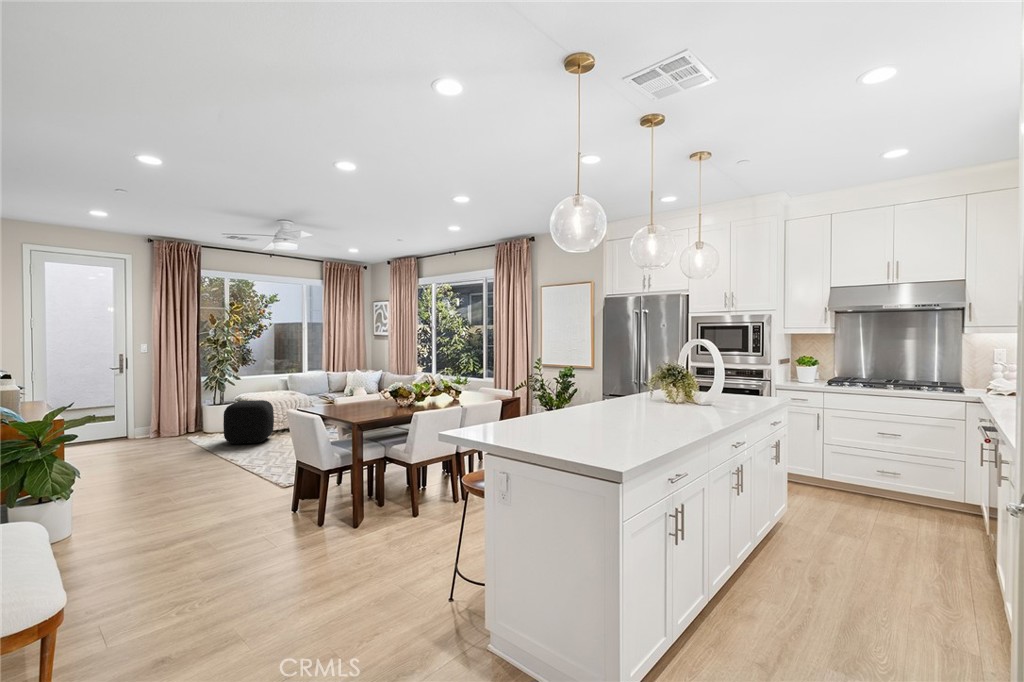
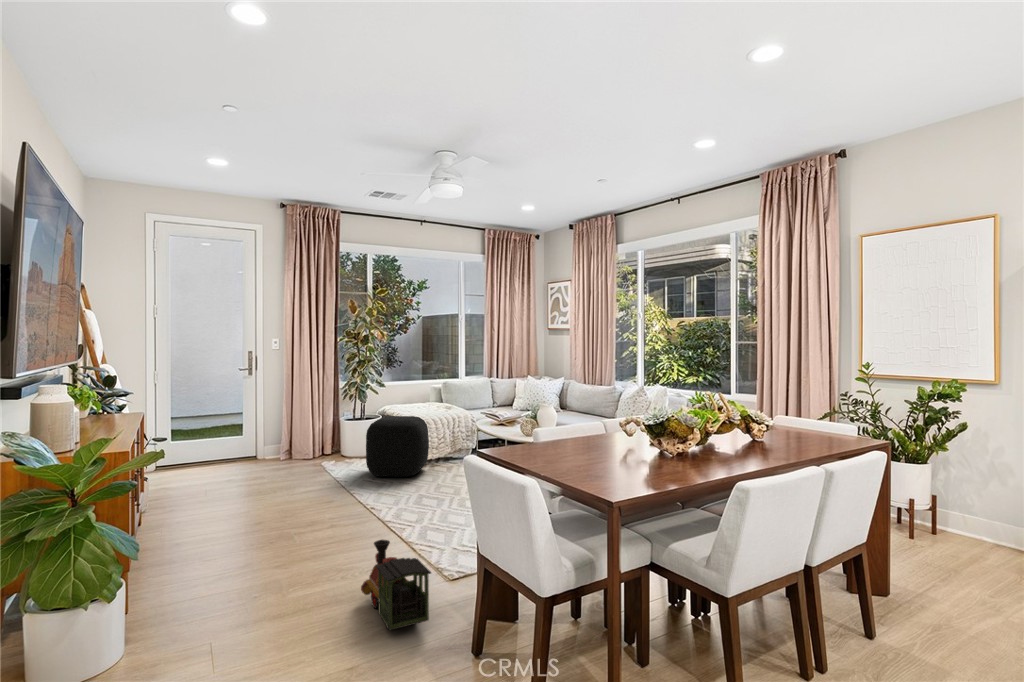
toy train: none [217,470,260,517] -> present [361,540,431,630]

